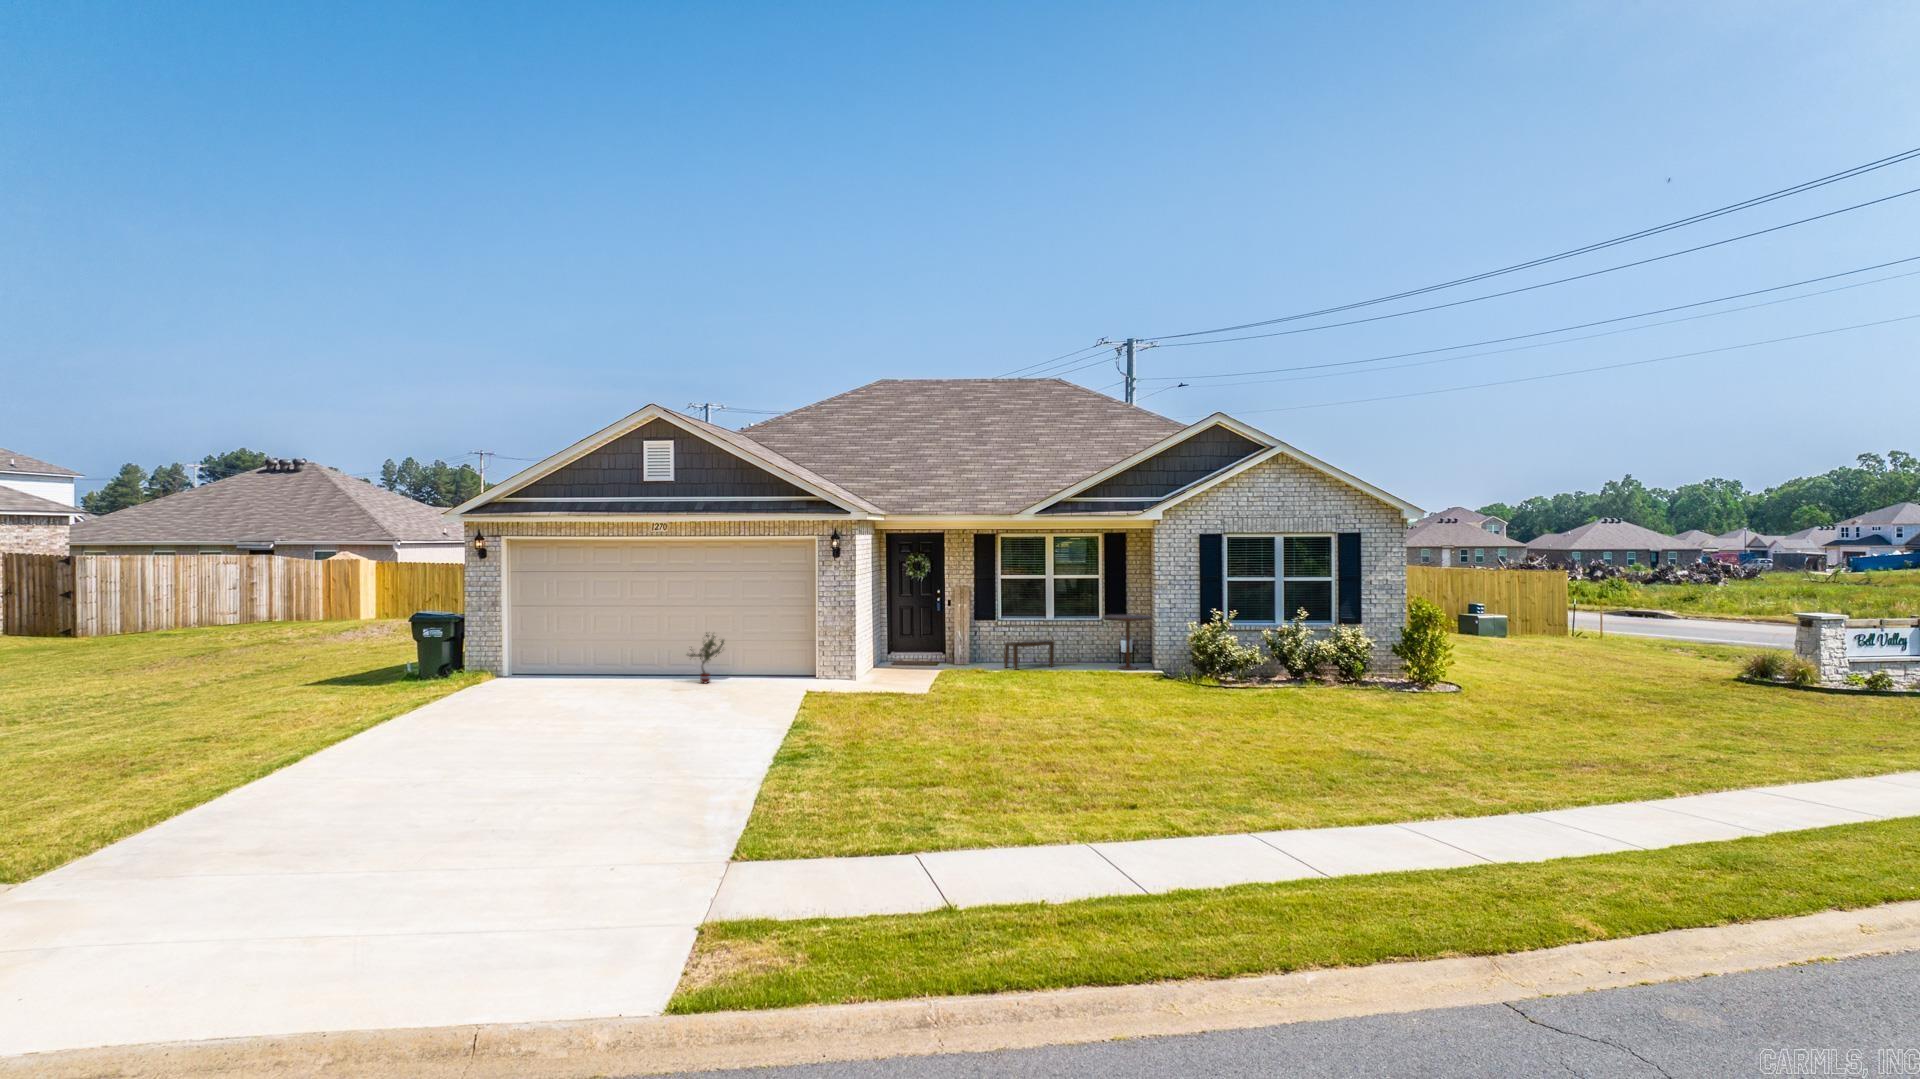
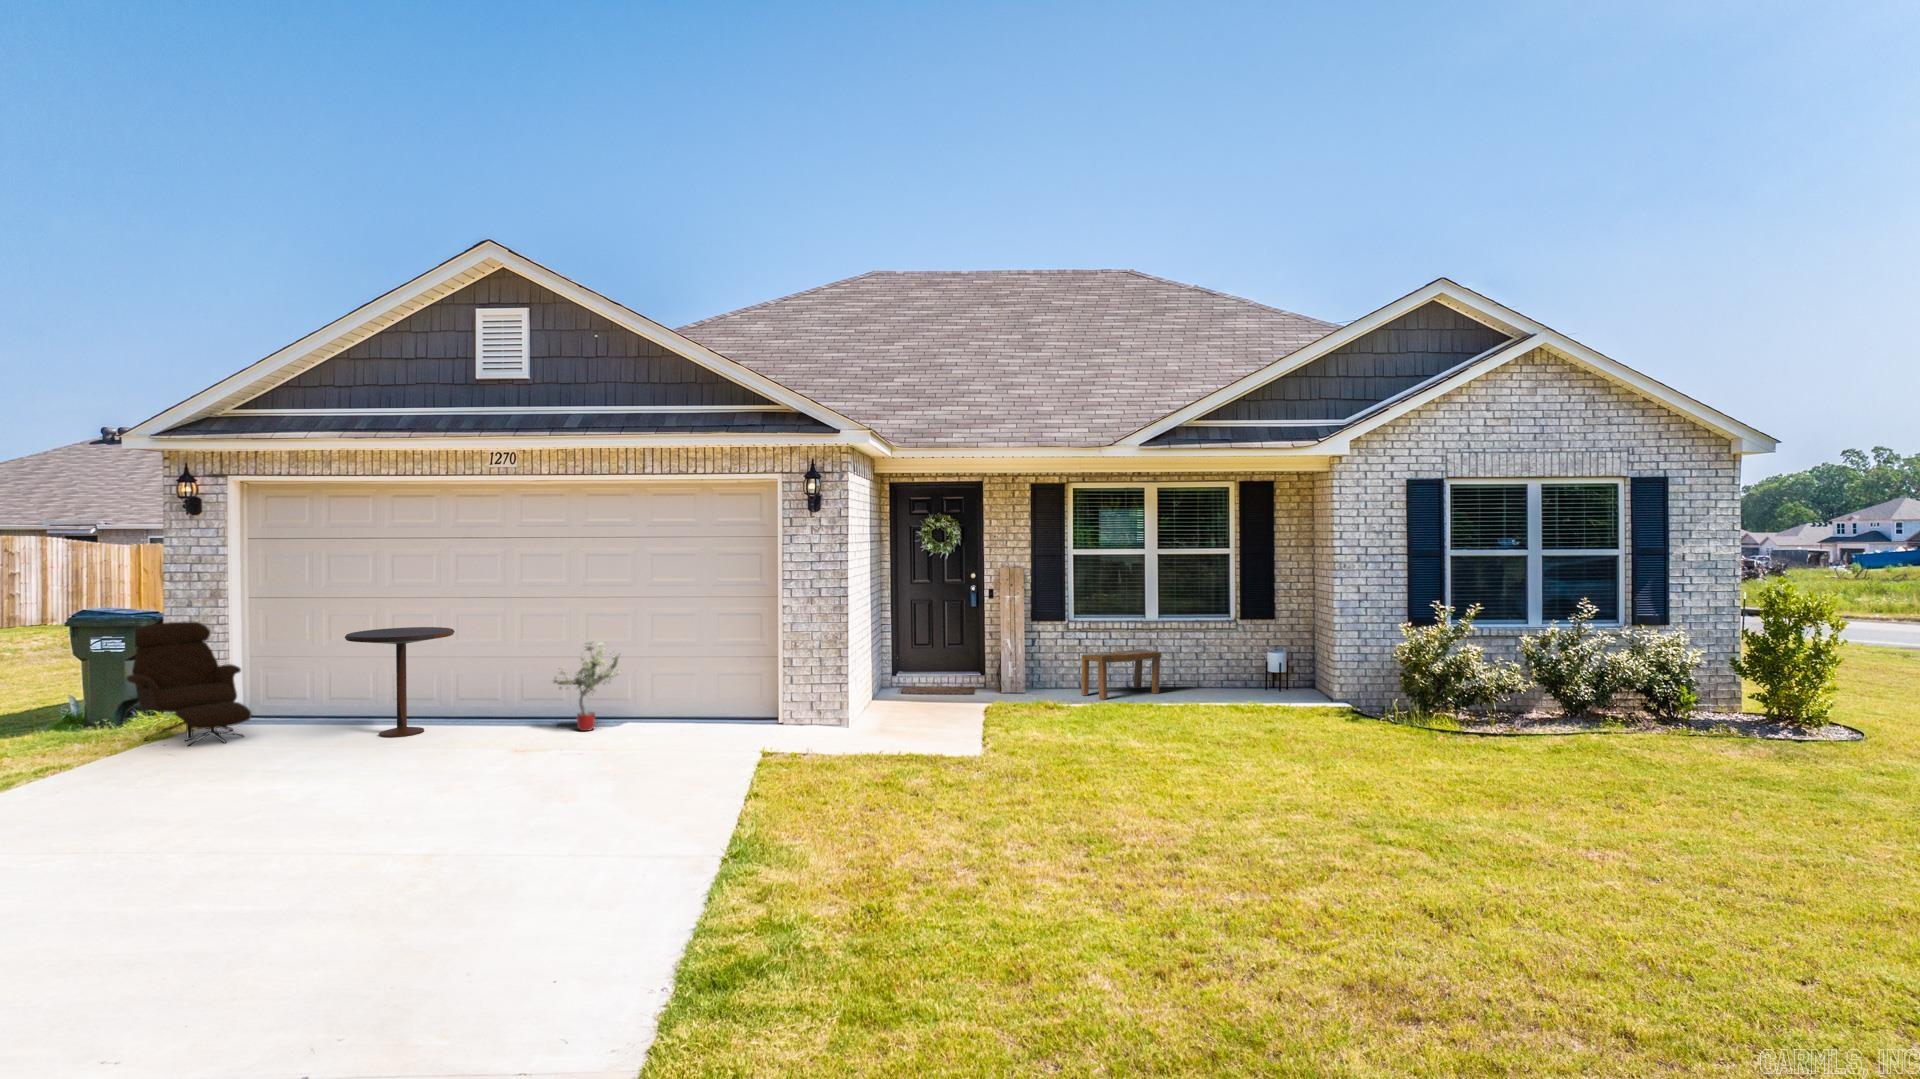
pedestal table: present [1104,615,1152,670] -> present [345,627,455,737]
lounge chair: none [452,620,520,689] -> present [127,622,251,746]

